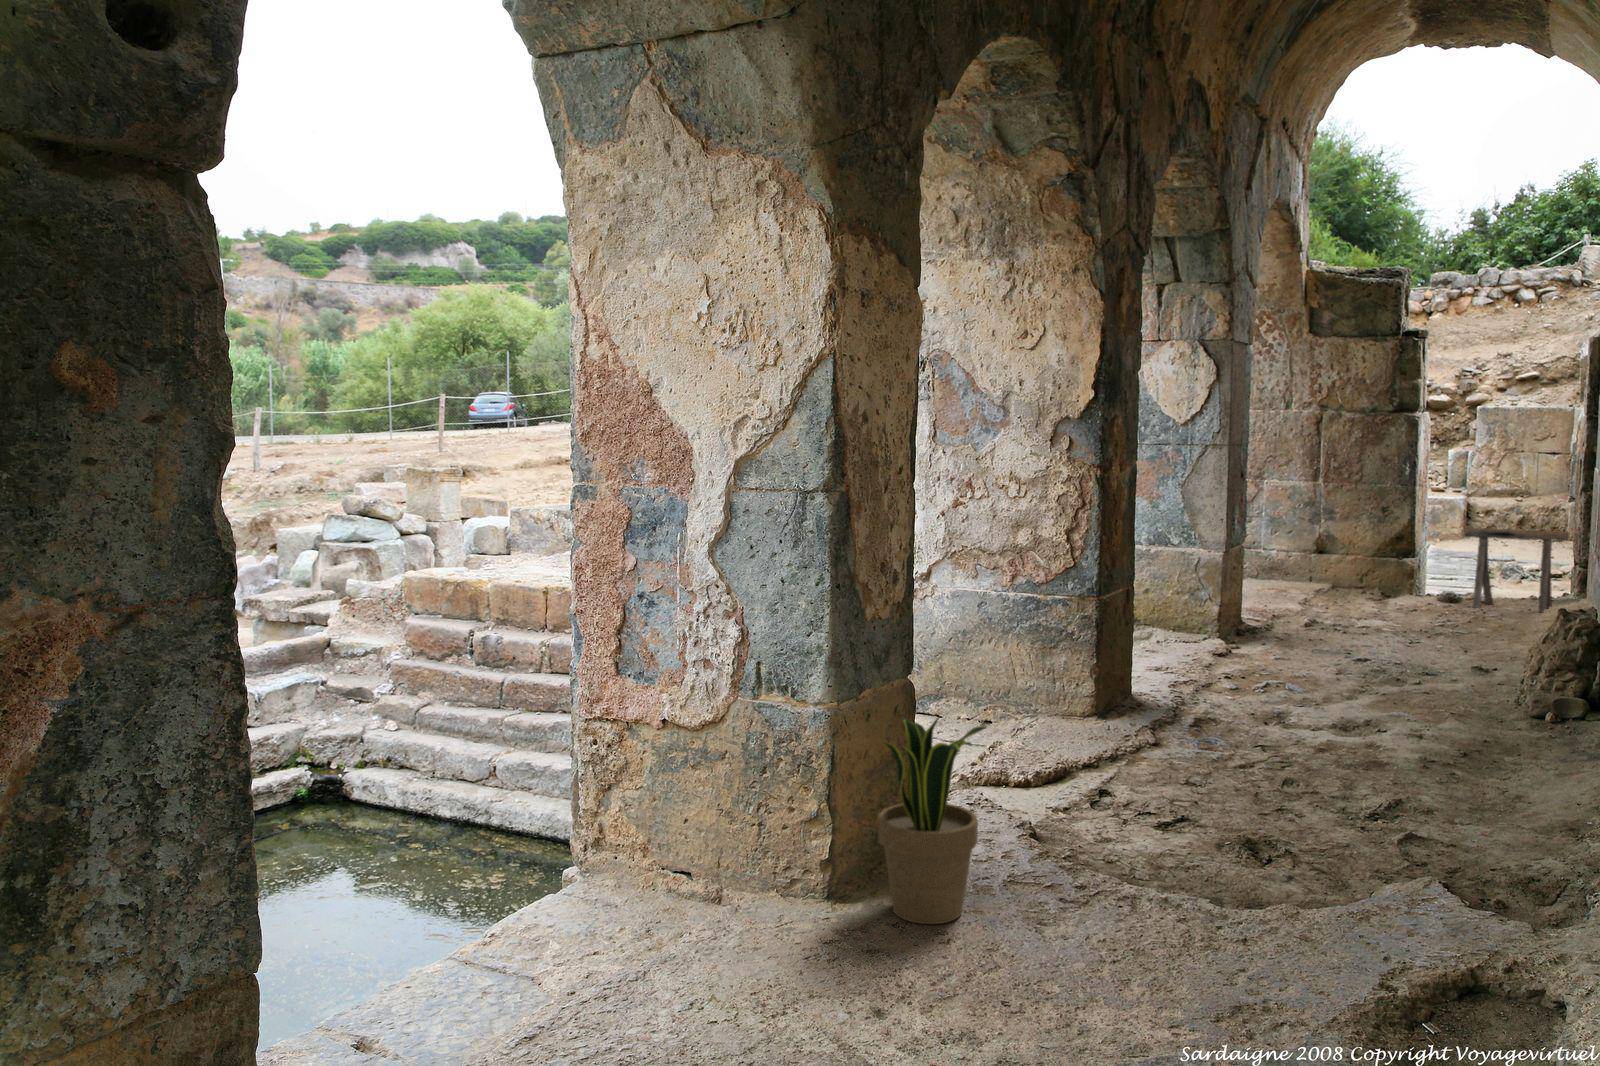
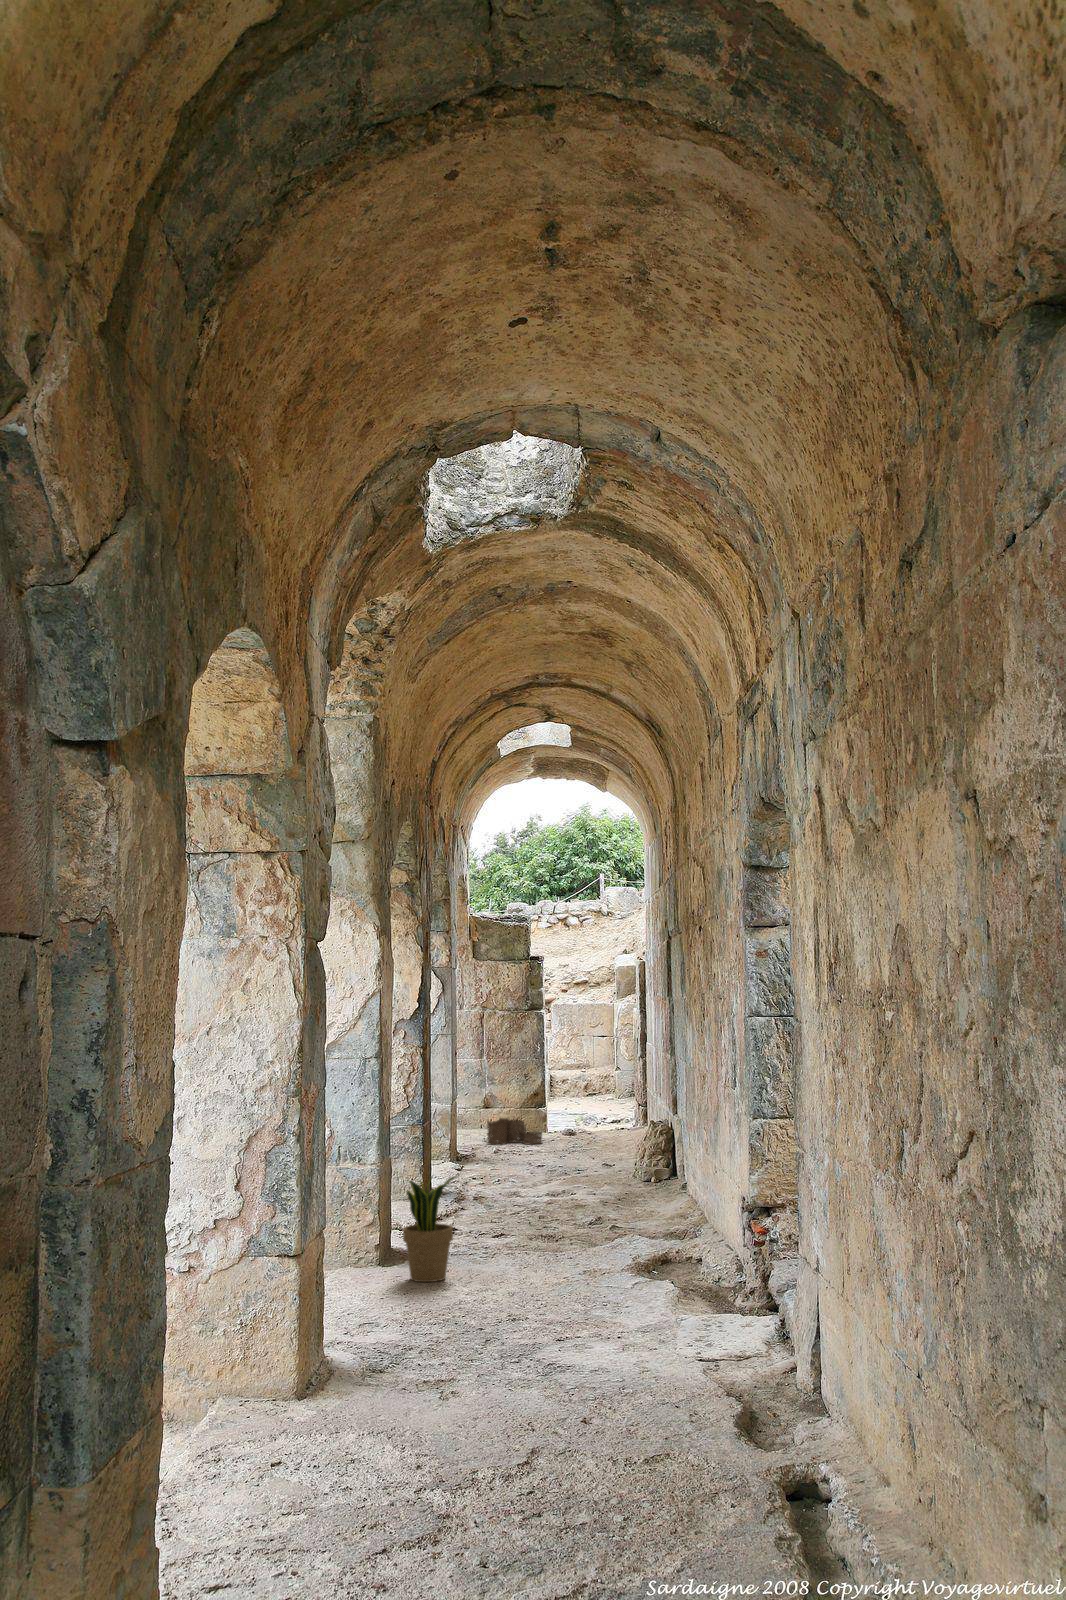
stool: present [1465,527,1569,612] -> none [575,1086,633,1140]
woven basket: none [1313,563,1402,609] -> present [487,1118,542,1145]

